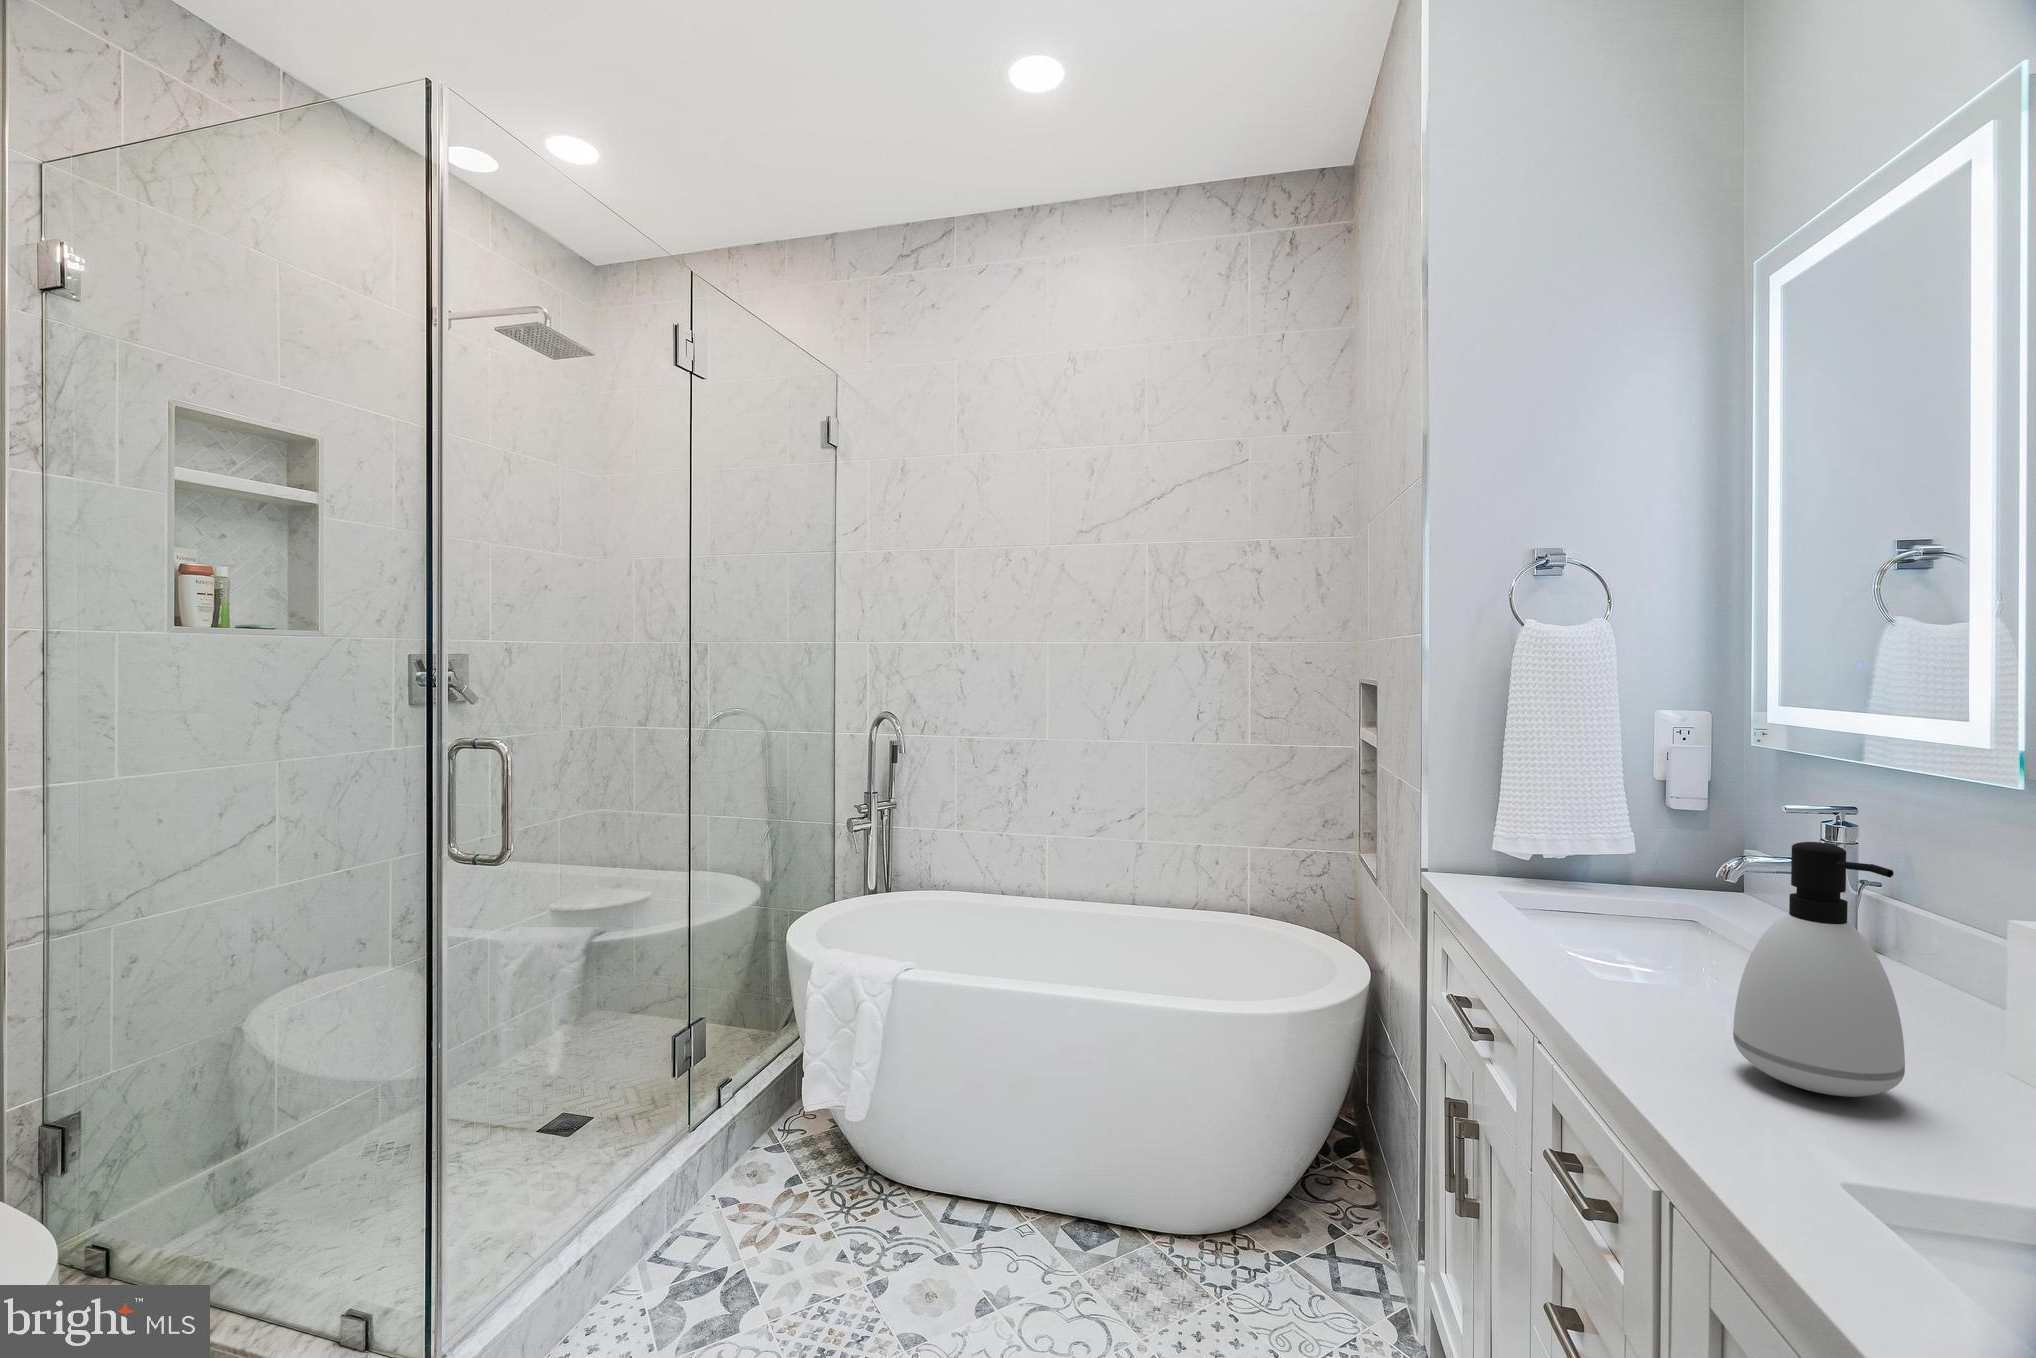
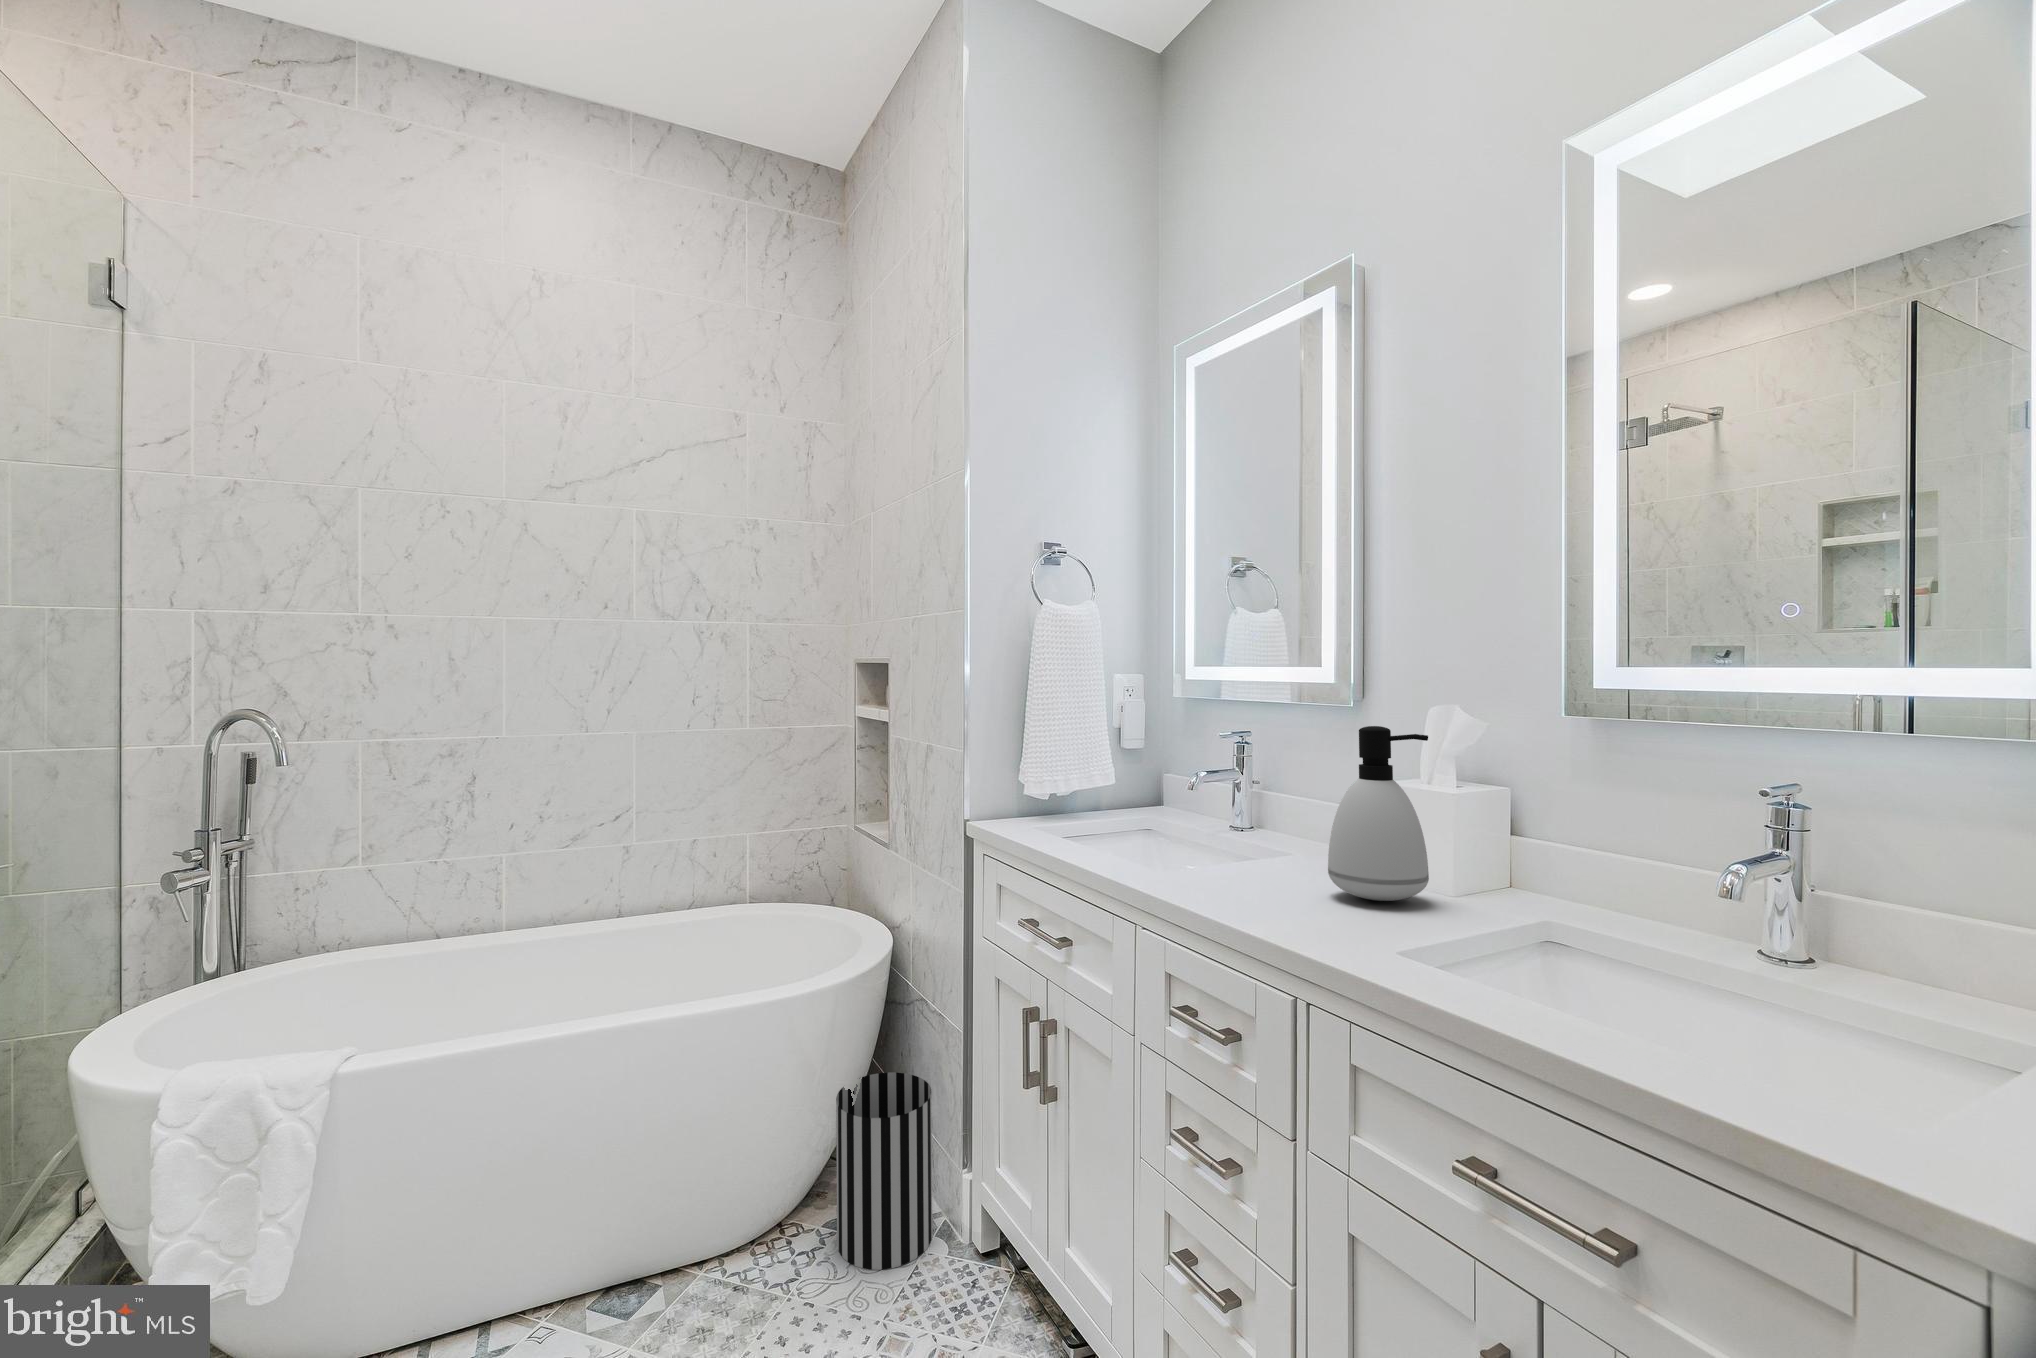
wastebasket: none [1279,1119,1385,1326] -> present [836,1072,933,1270]

